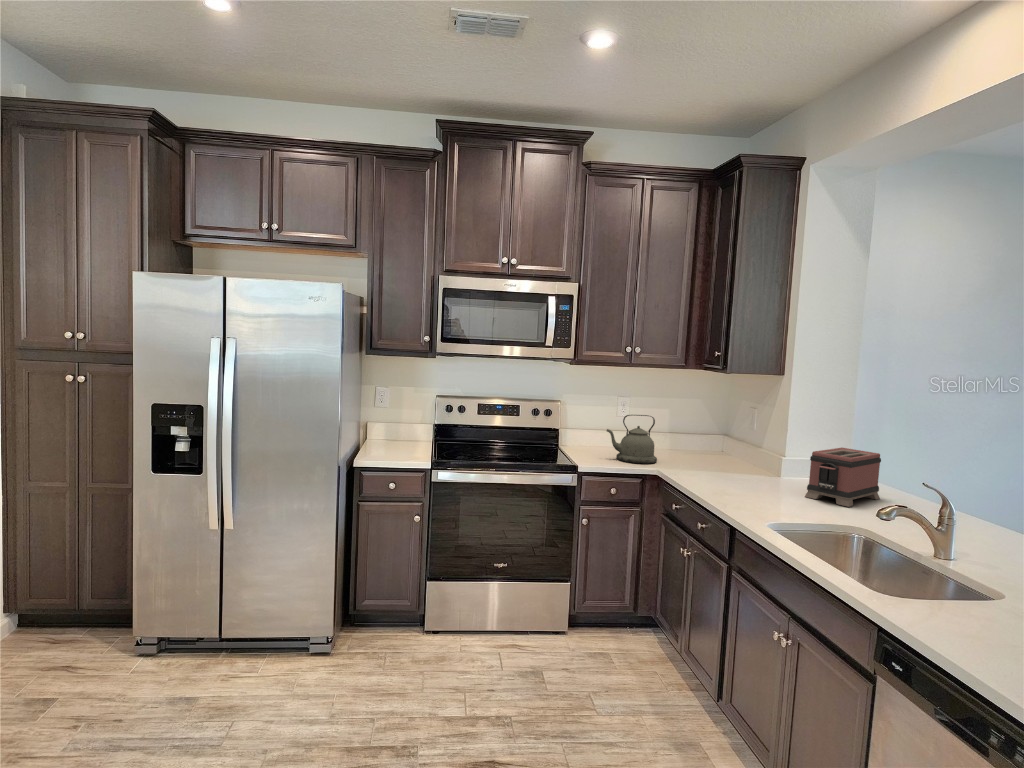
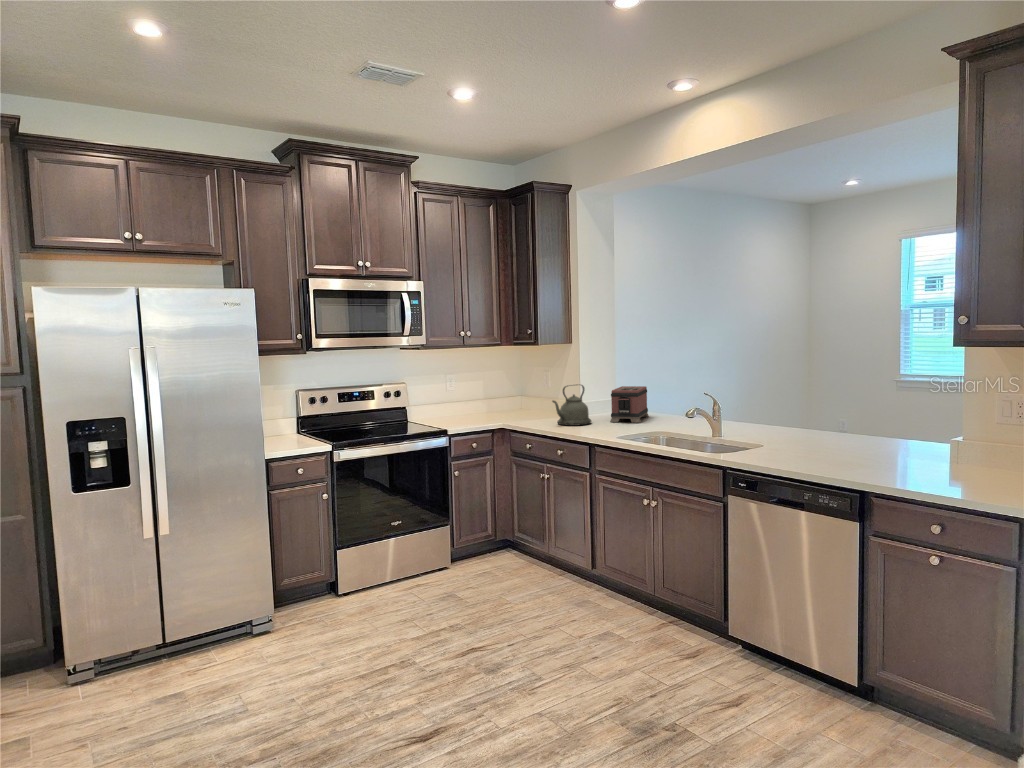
kettle: present [607,415,657,464] -> present [552,385,591,426]

